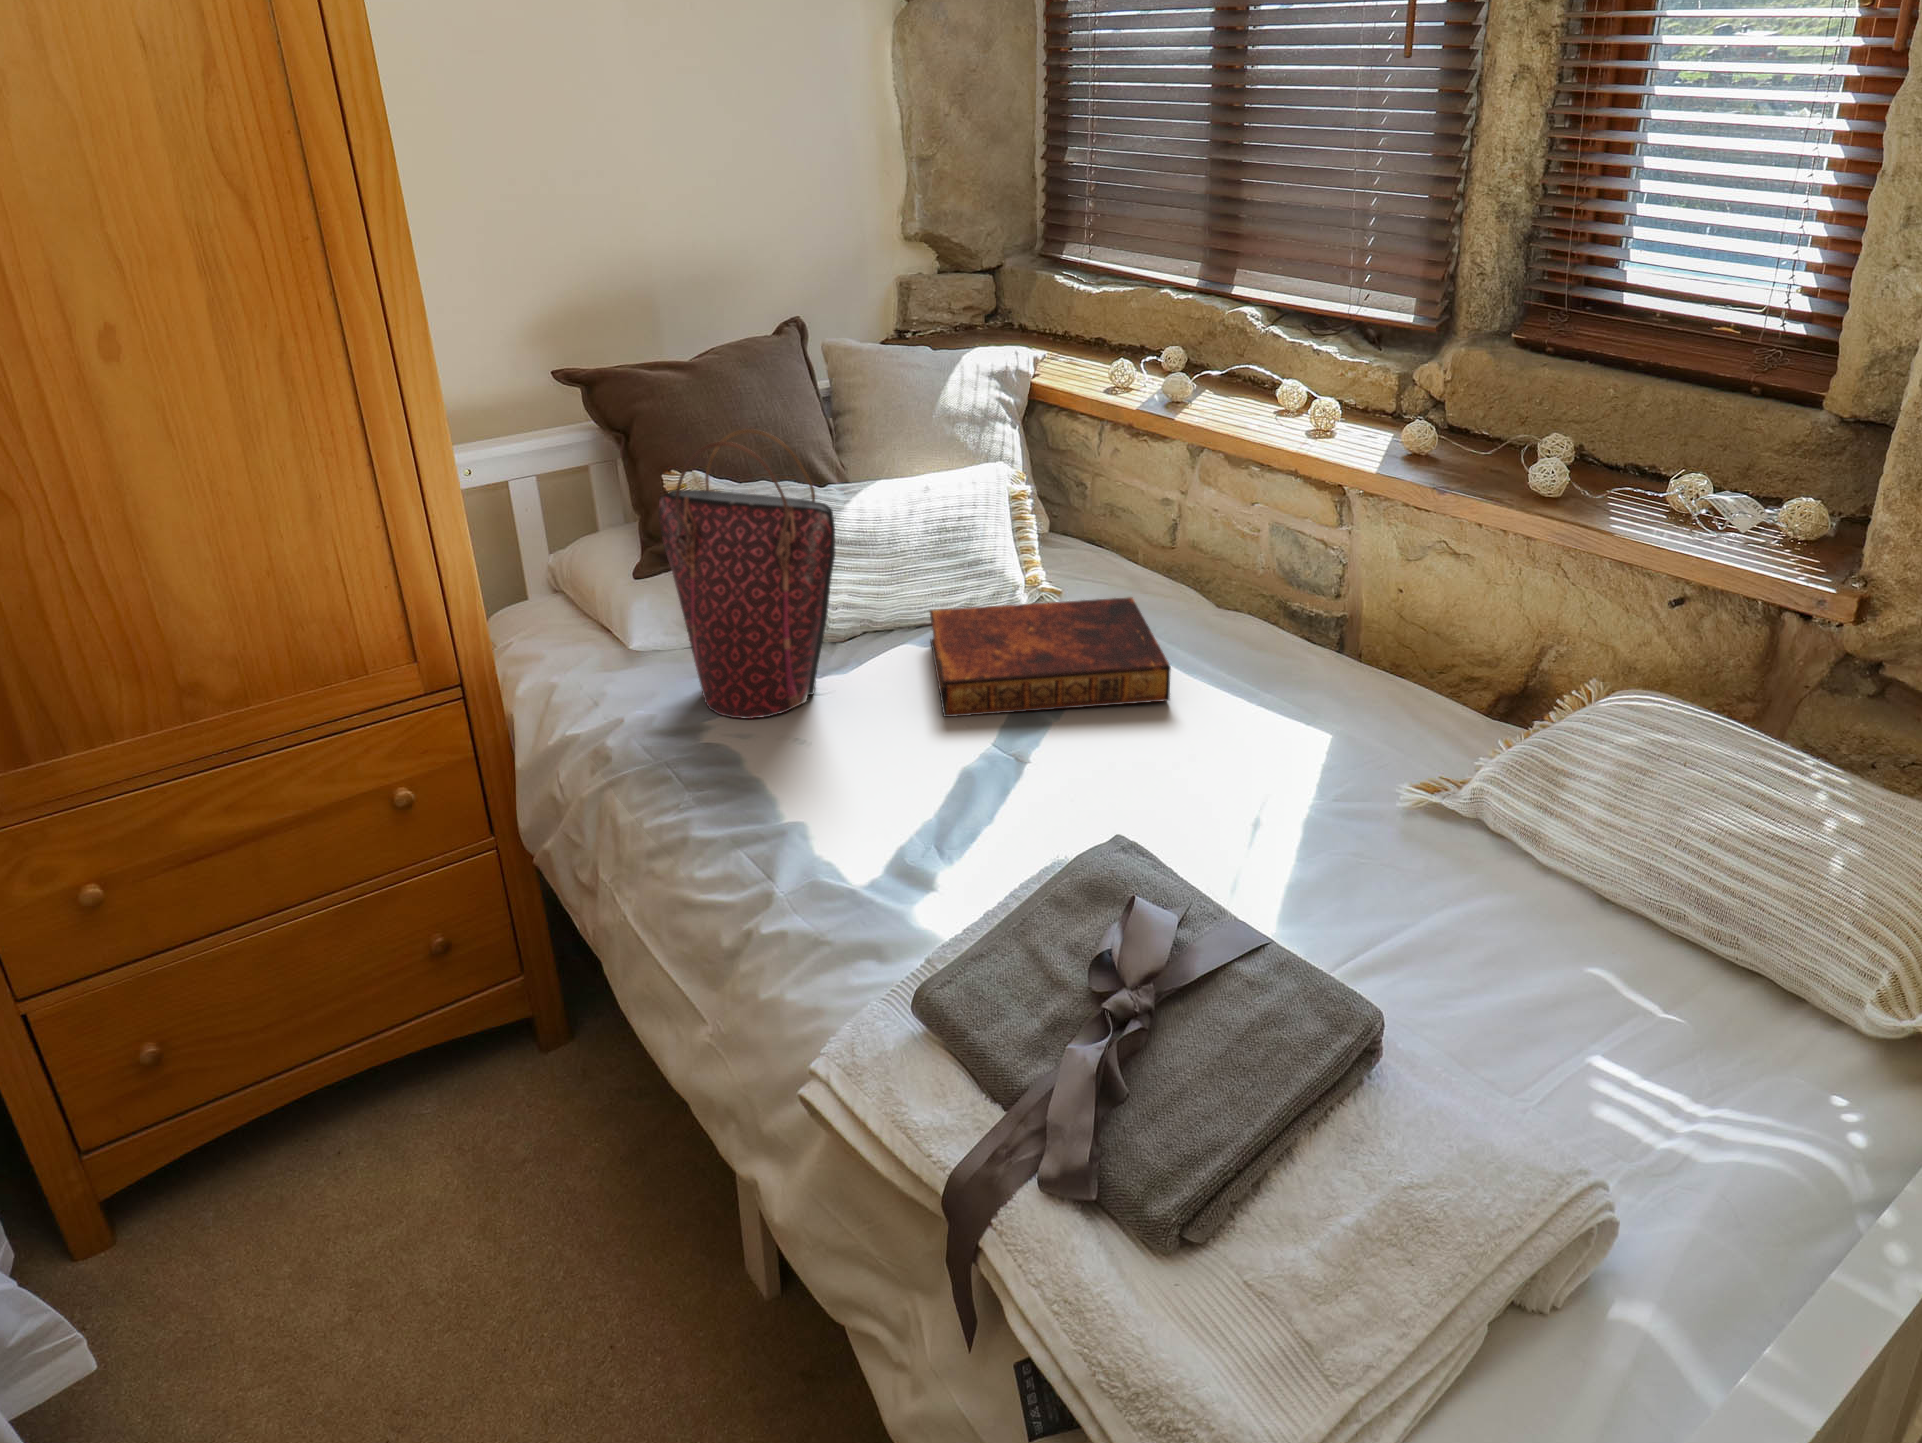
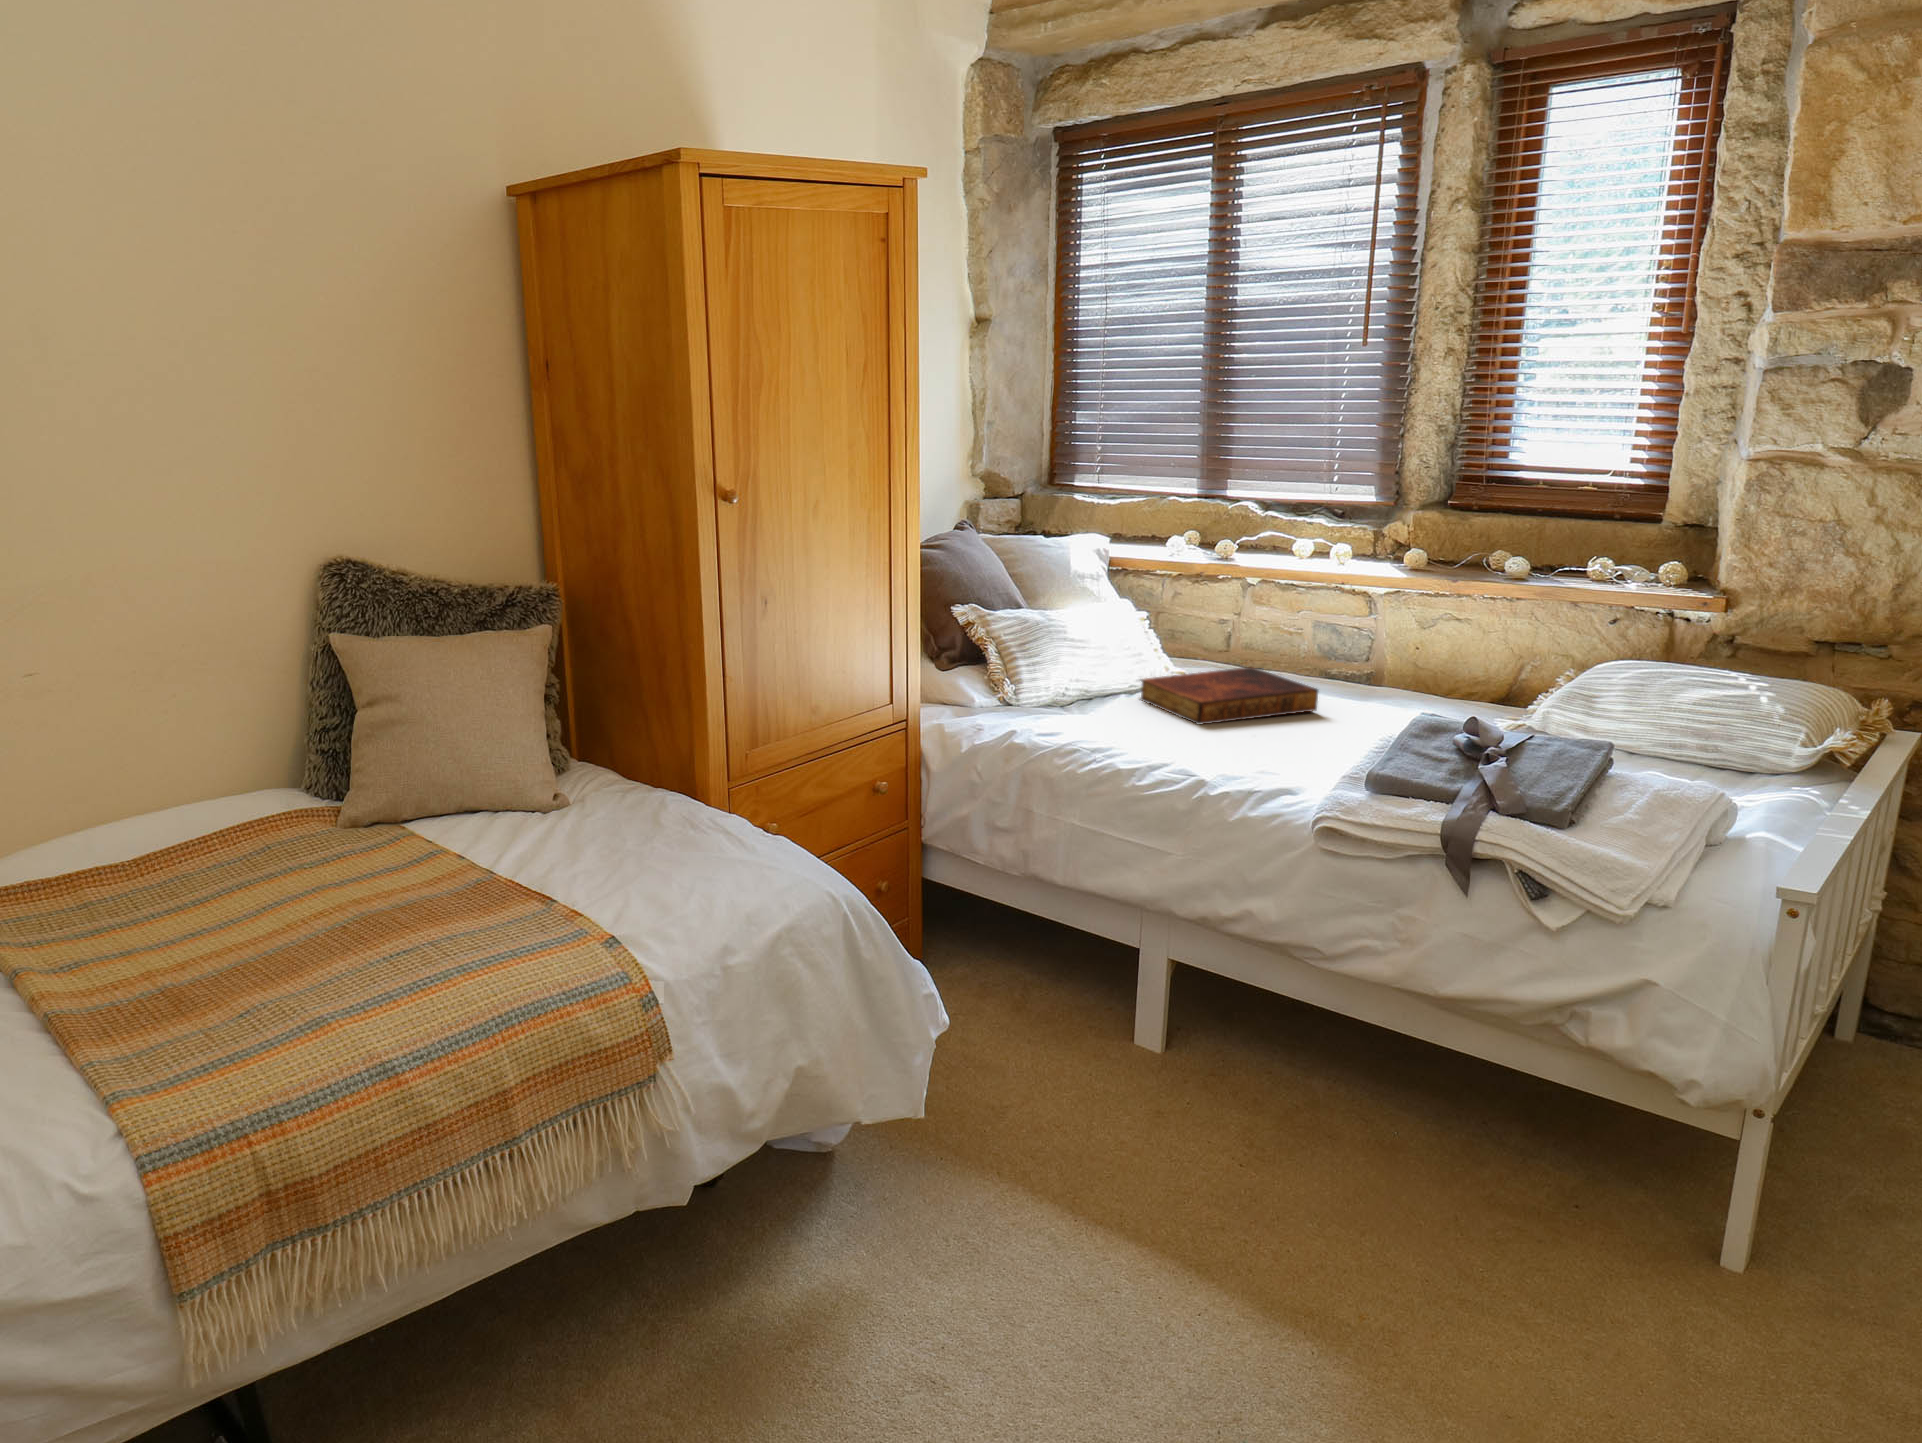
handbag: present [659,429,835,719] -> none [1025,562,1142,731]

